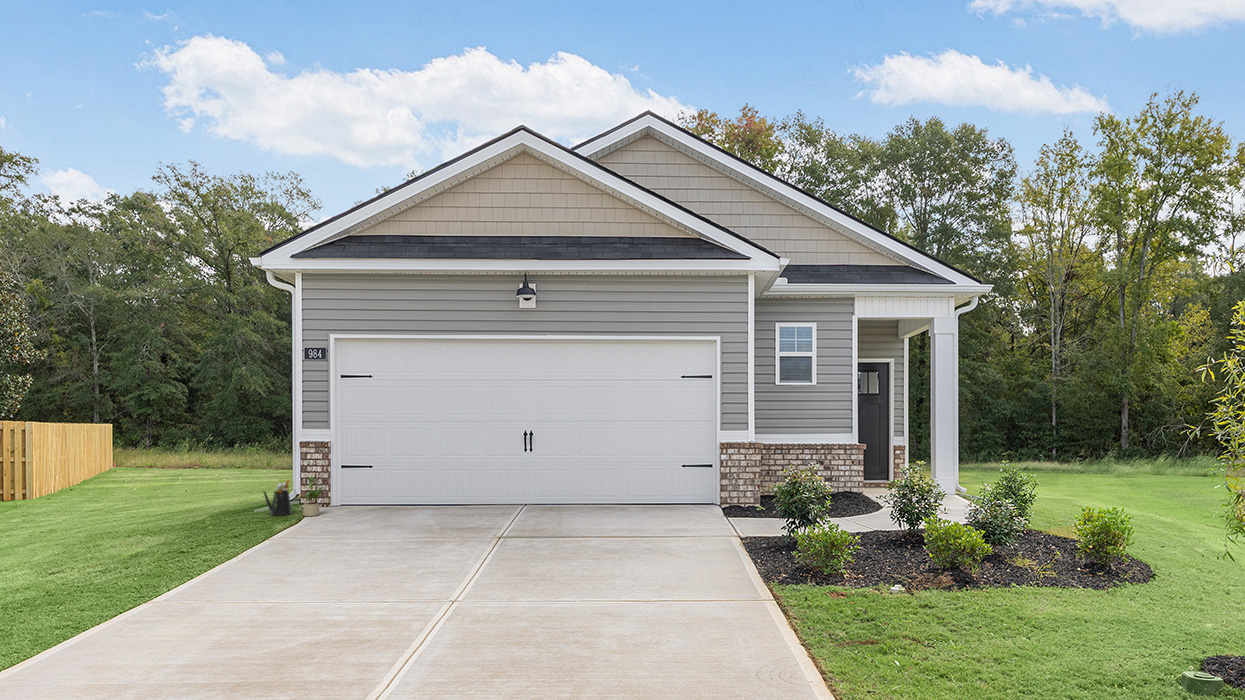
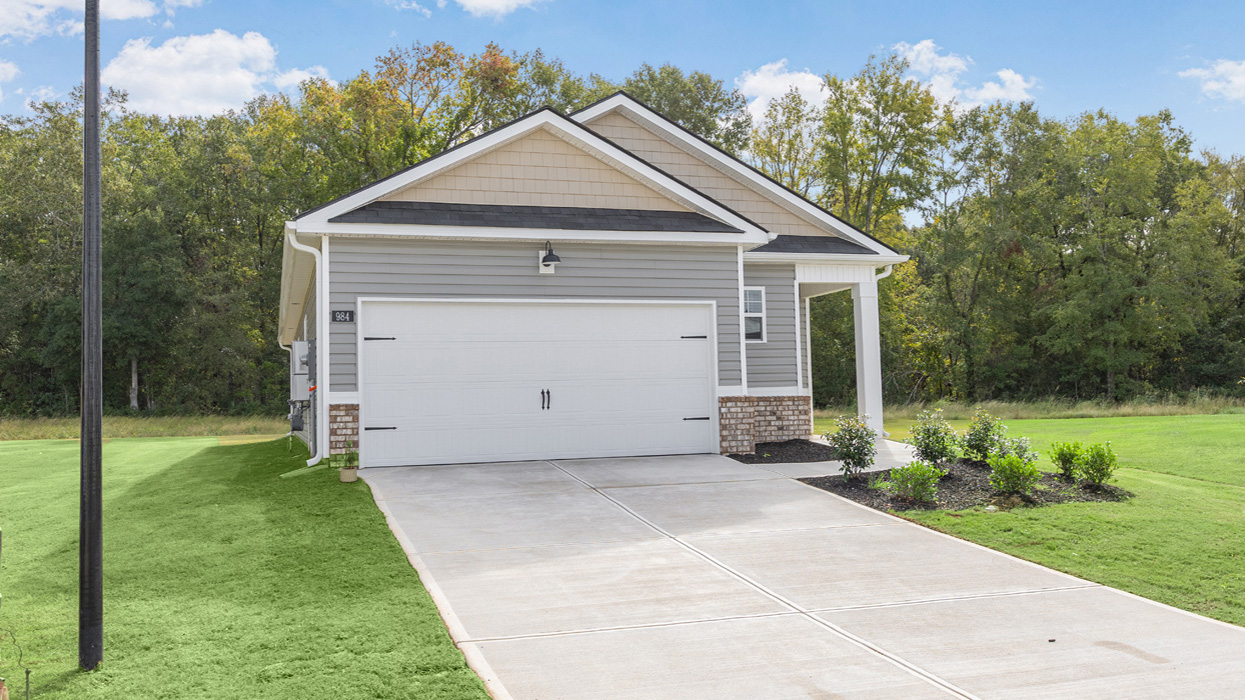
watering can: present [264,480,292,516] -> none [292,444,327,484]

